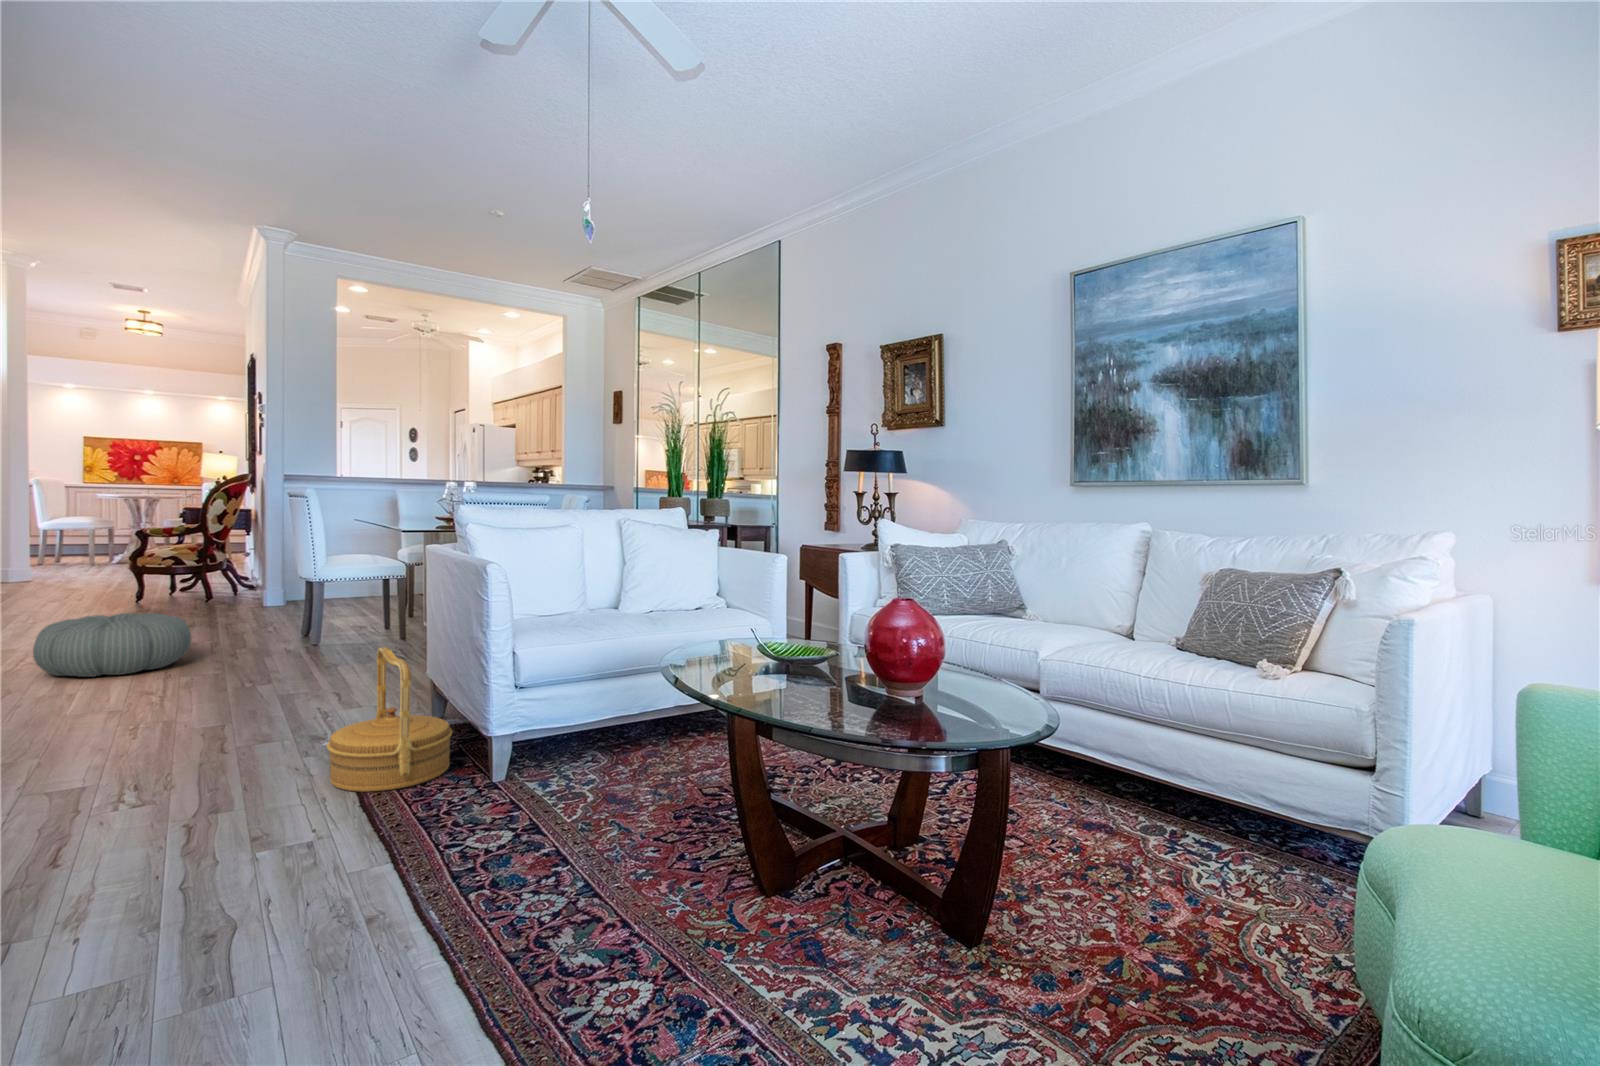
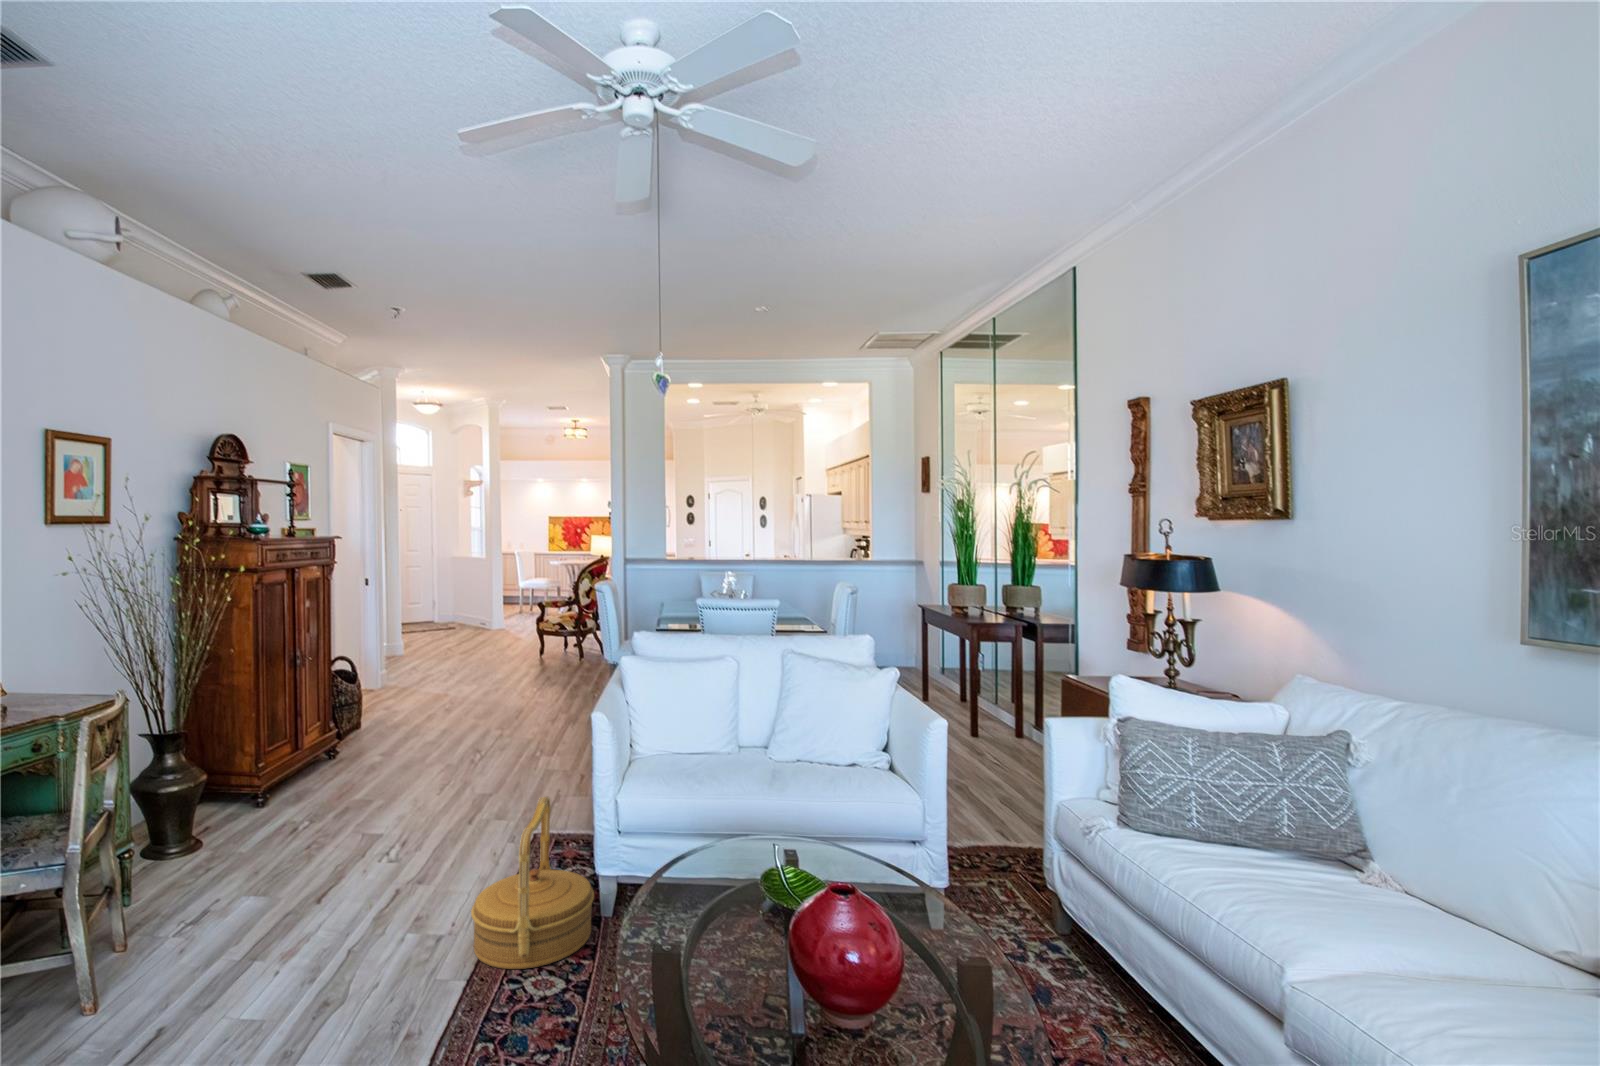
pouf: present [33,613,191,677] -> none [405,695,514,752]

